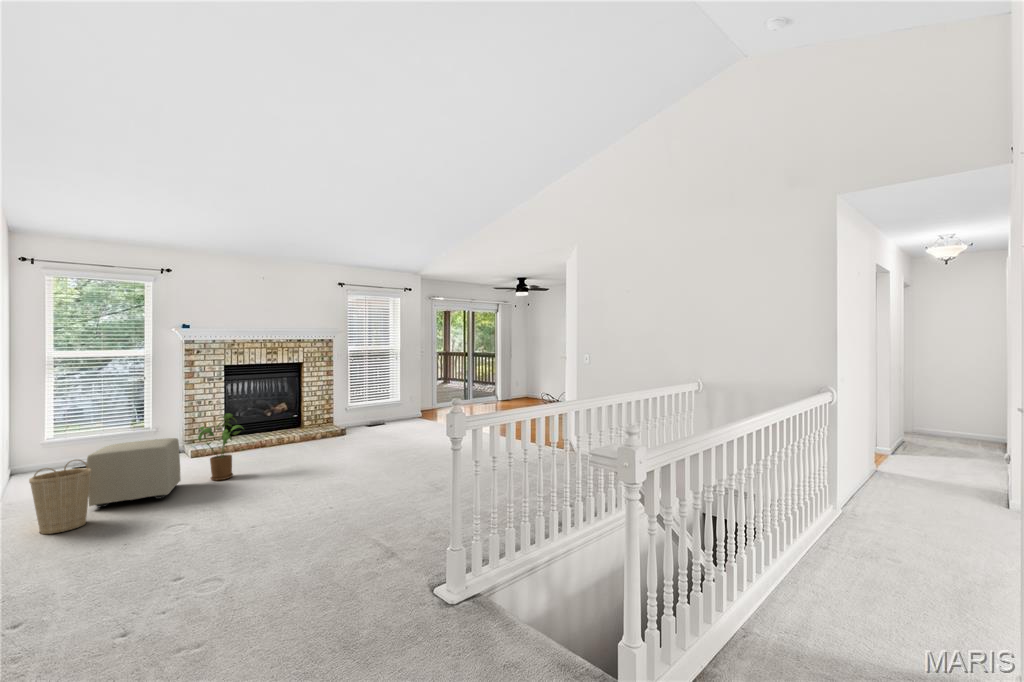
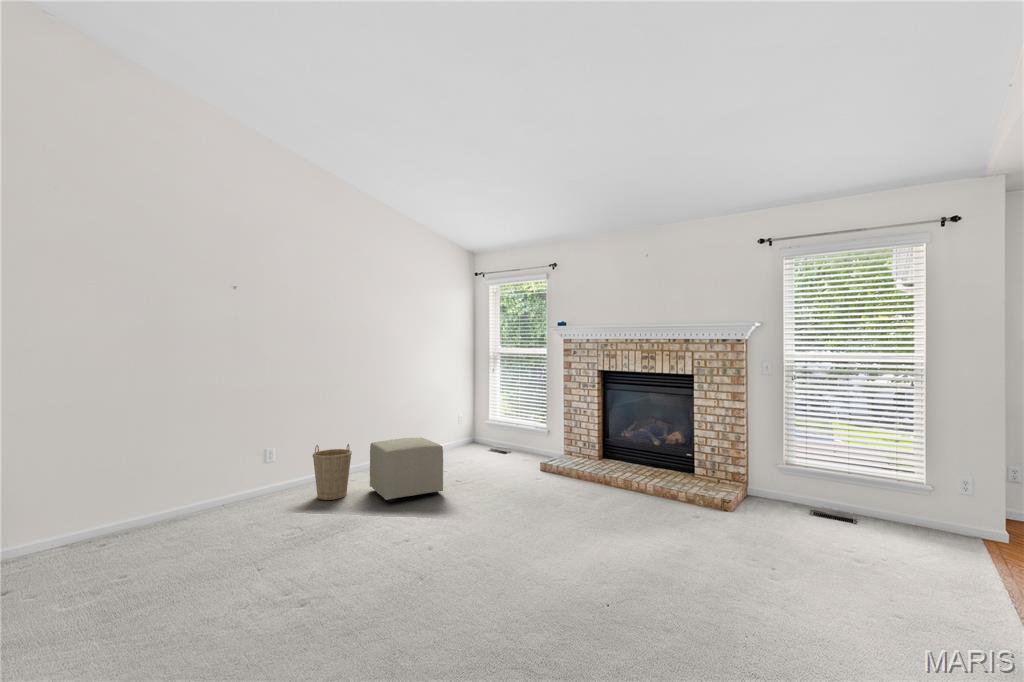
house plant: present [198,414,243,481] -> none [449,431,492,508]

